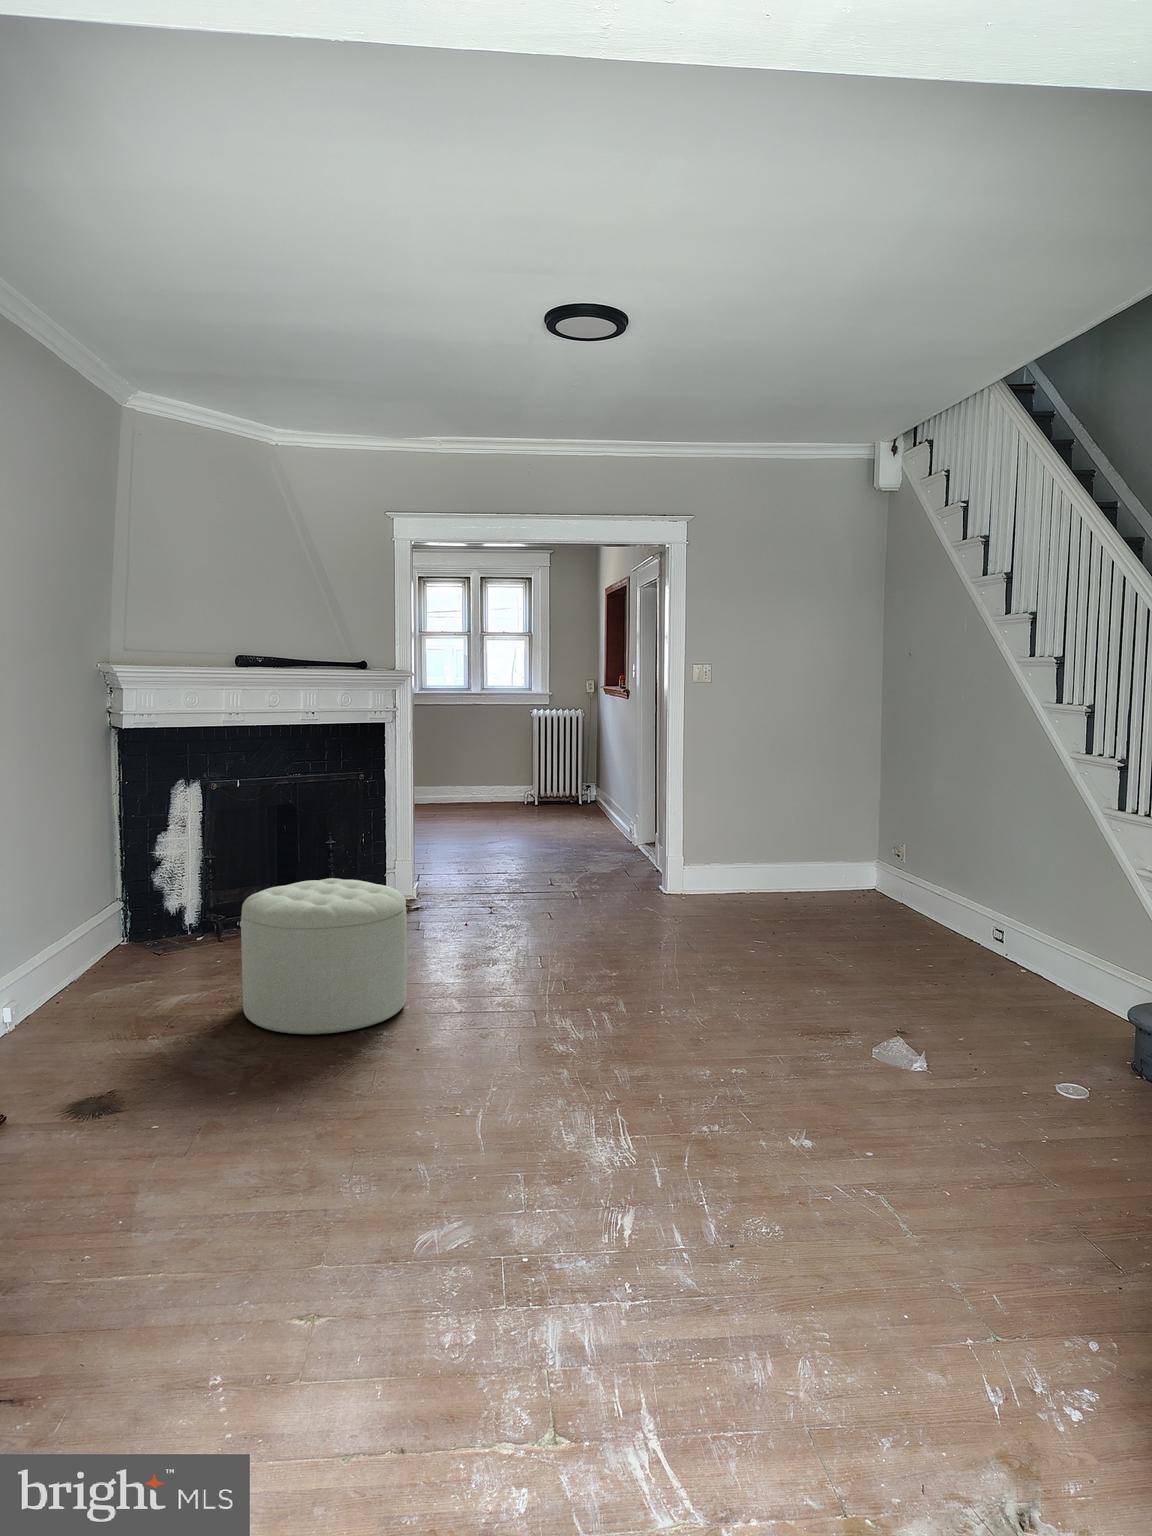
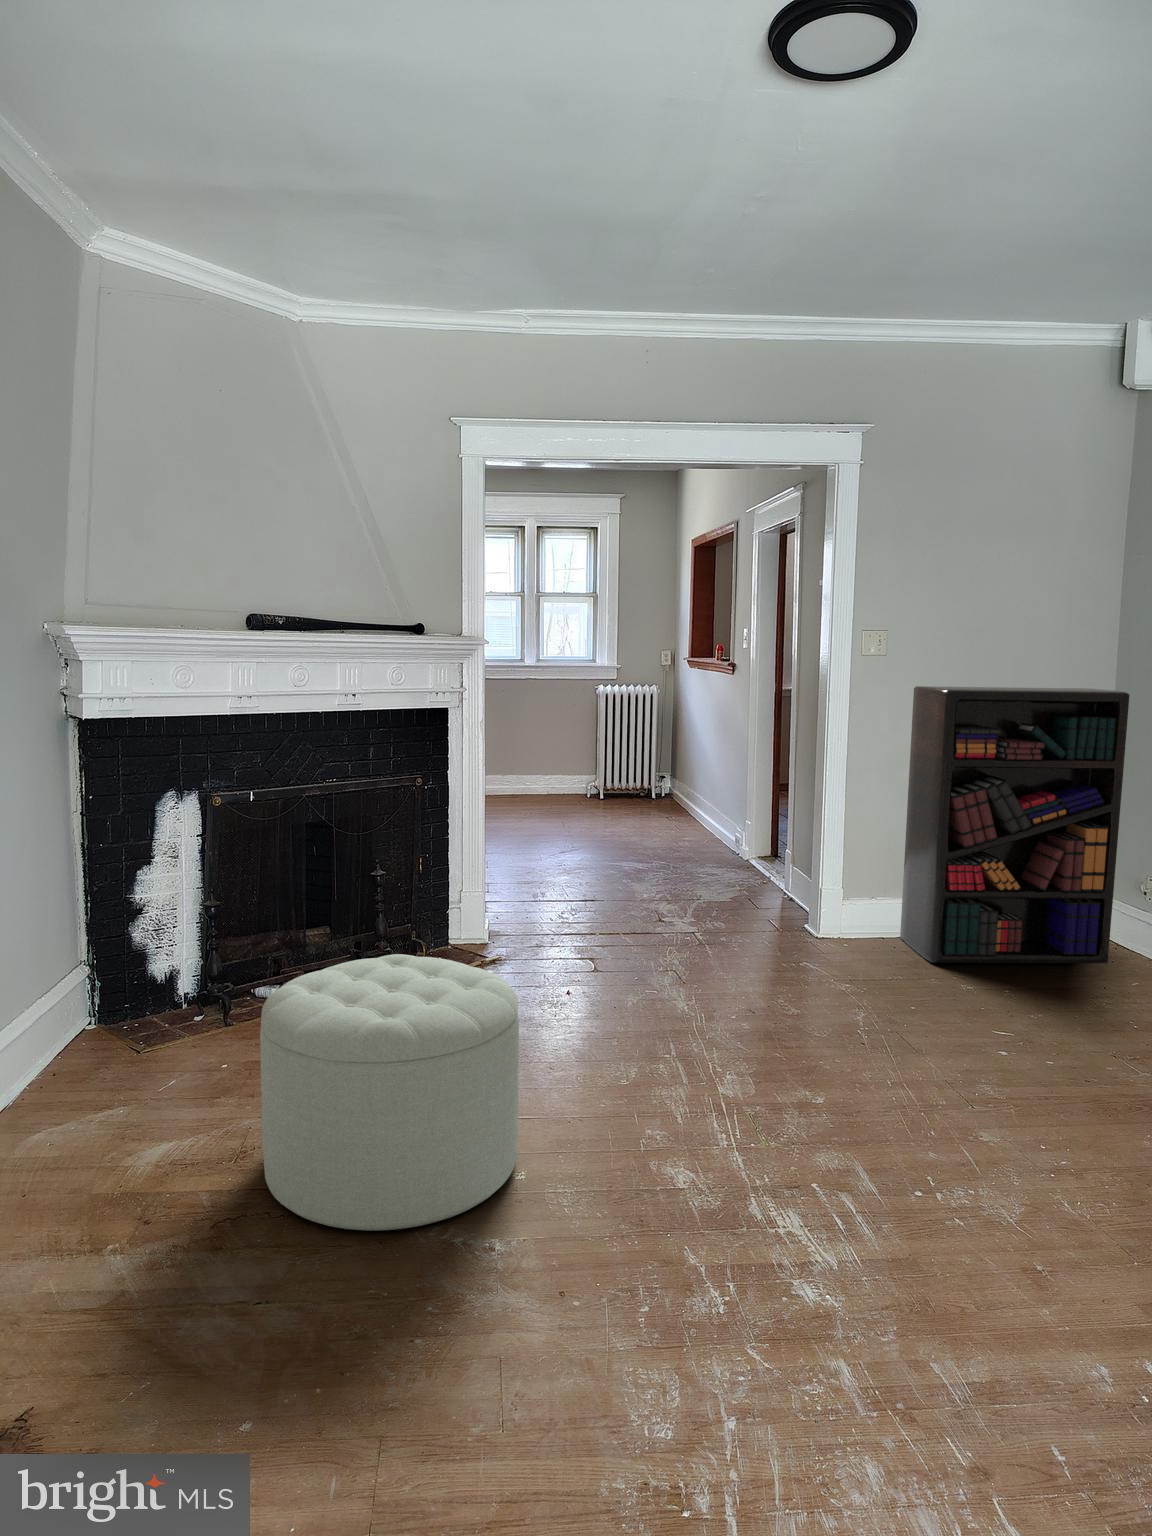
bookshelf: none [727,706,878,909] -> present [900,686,1130,963]

